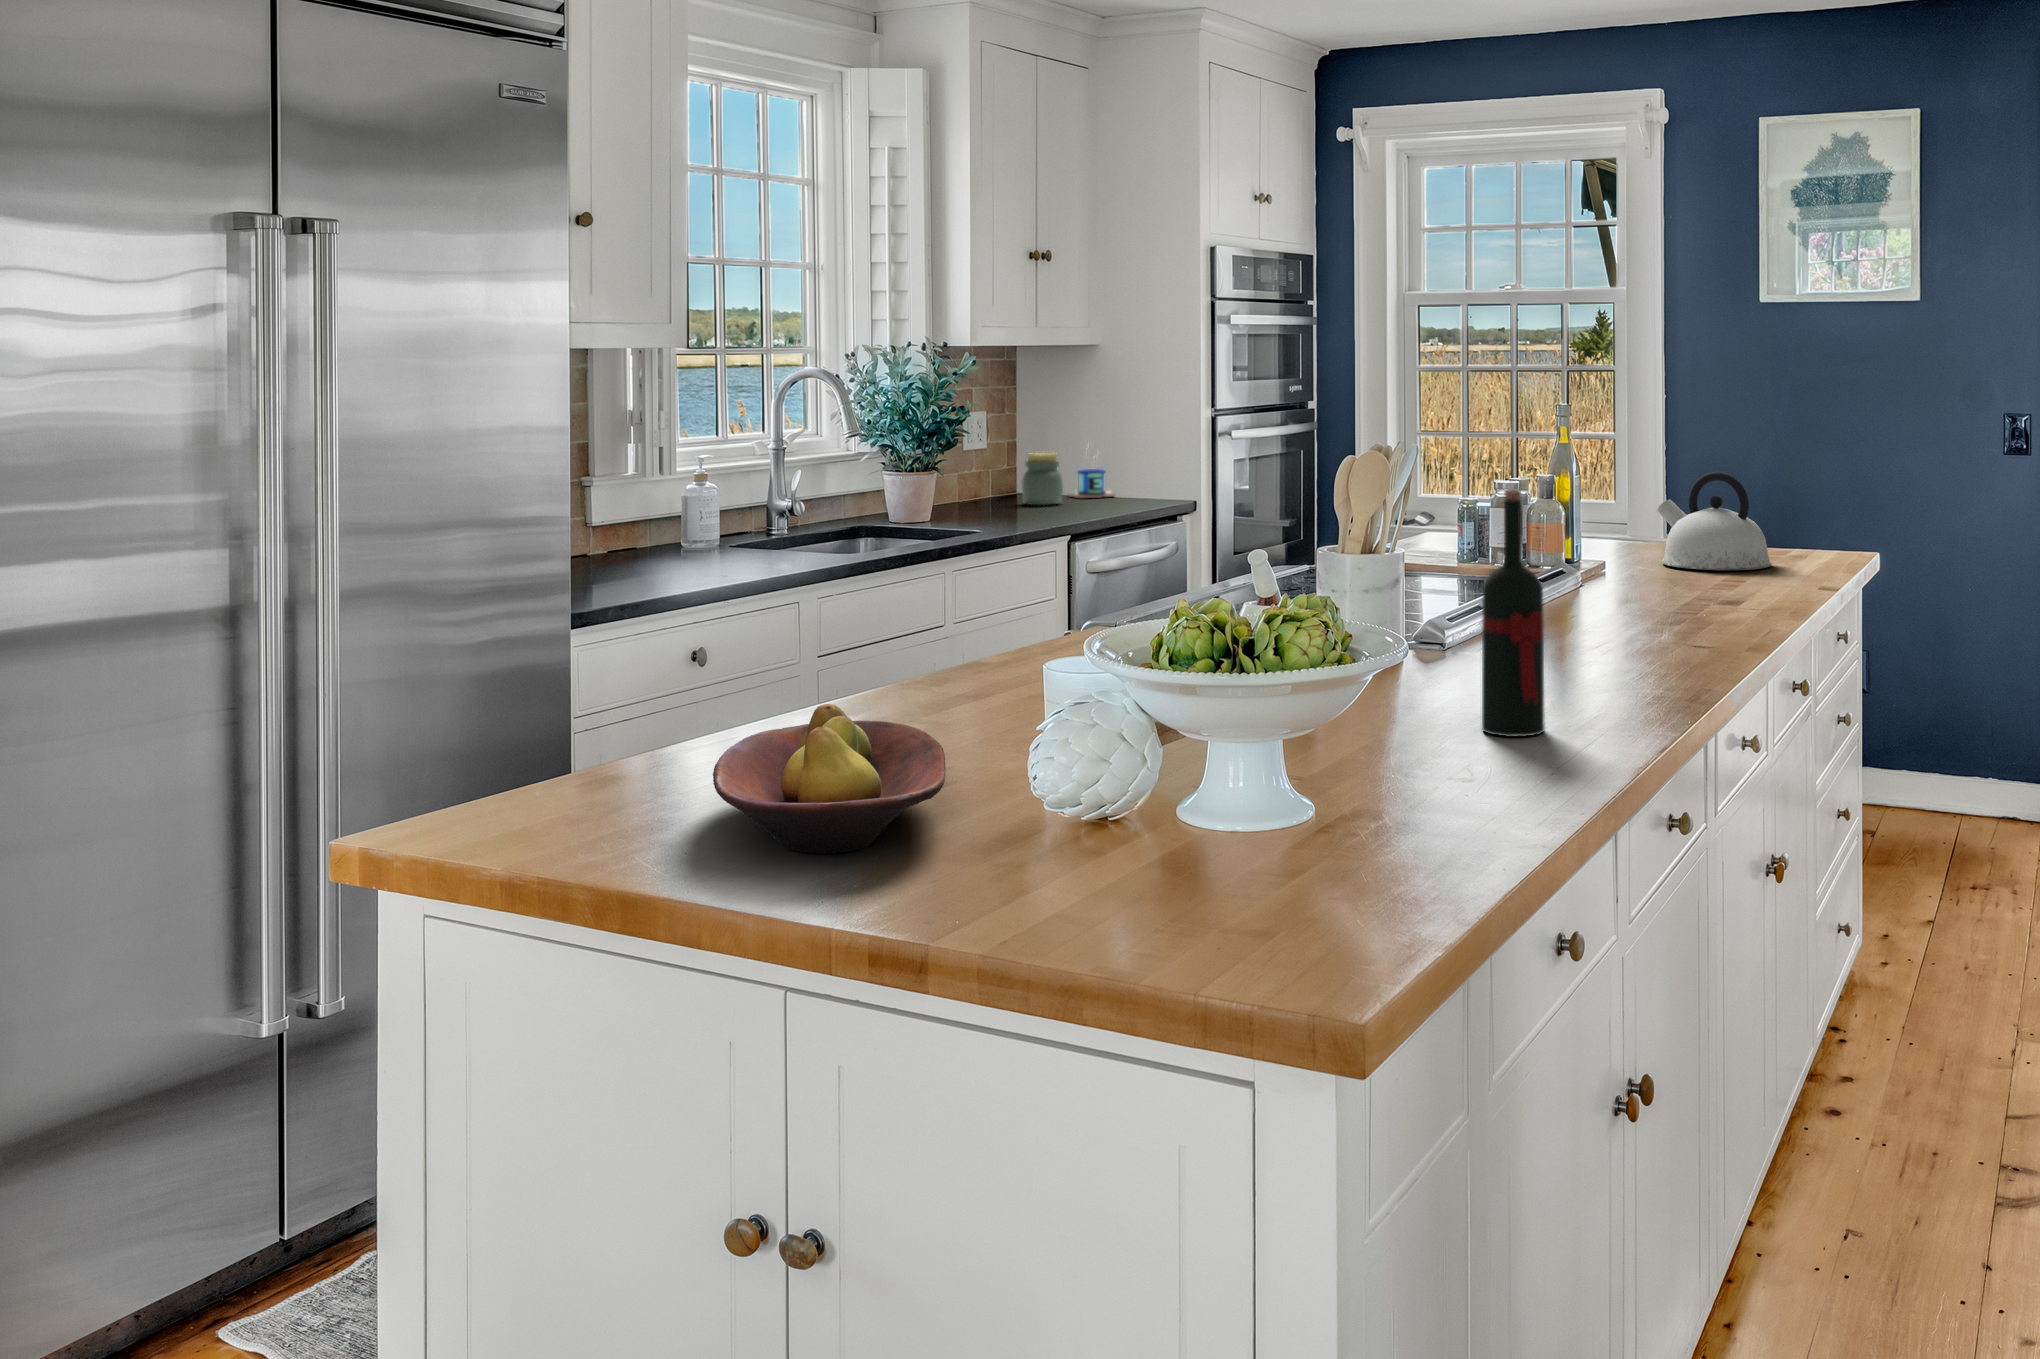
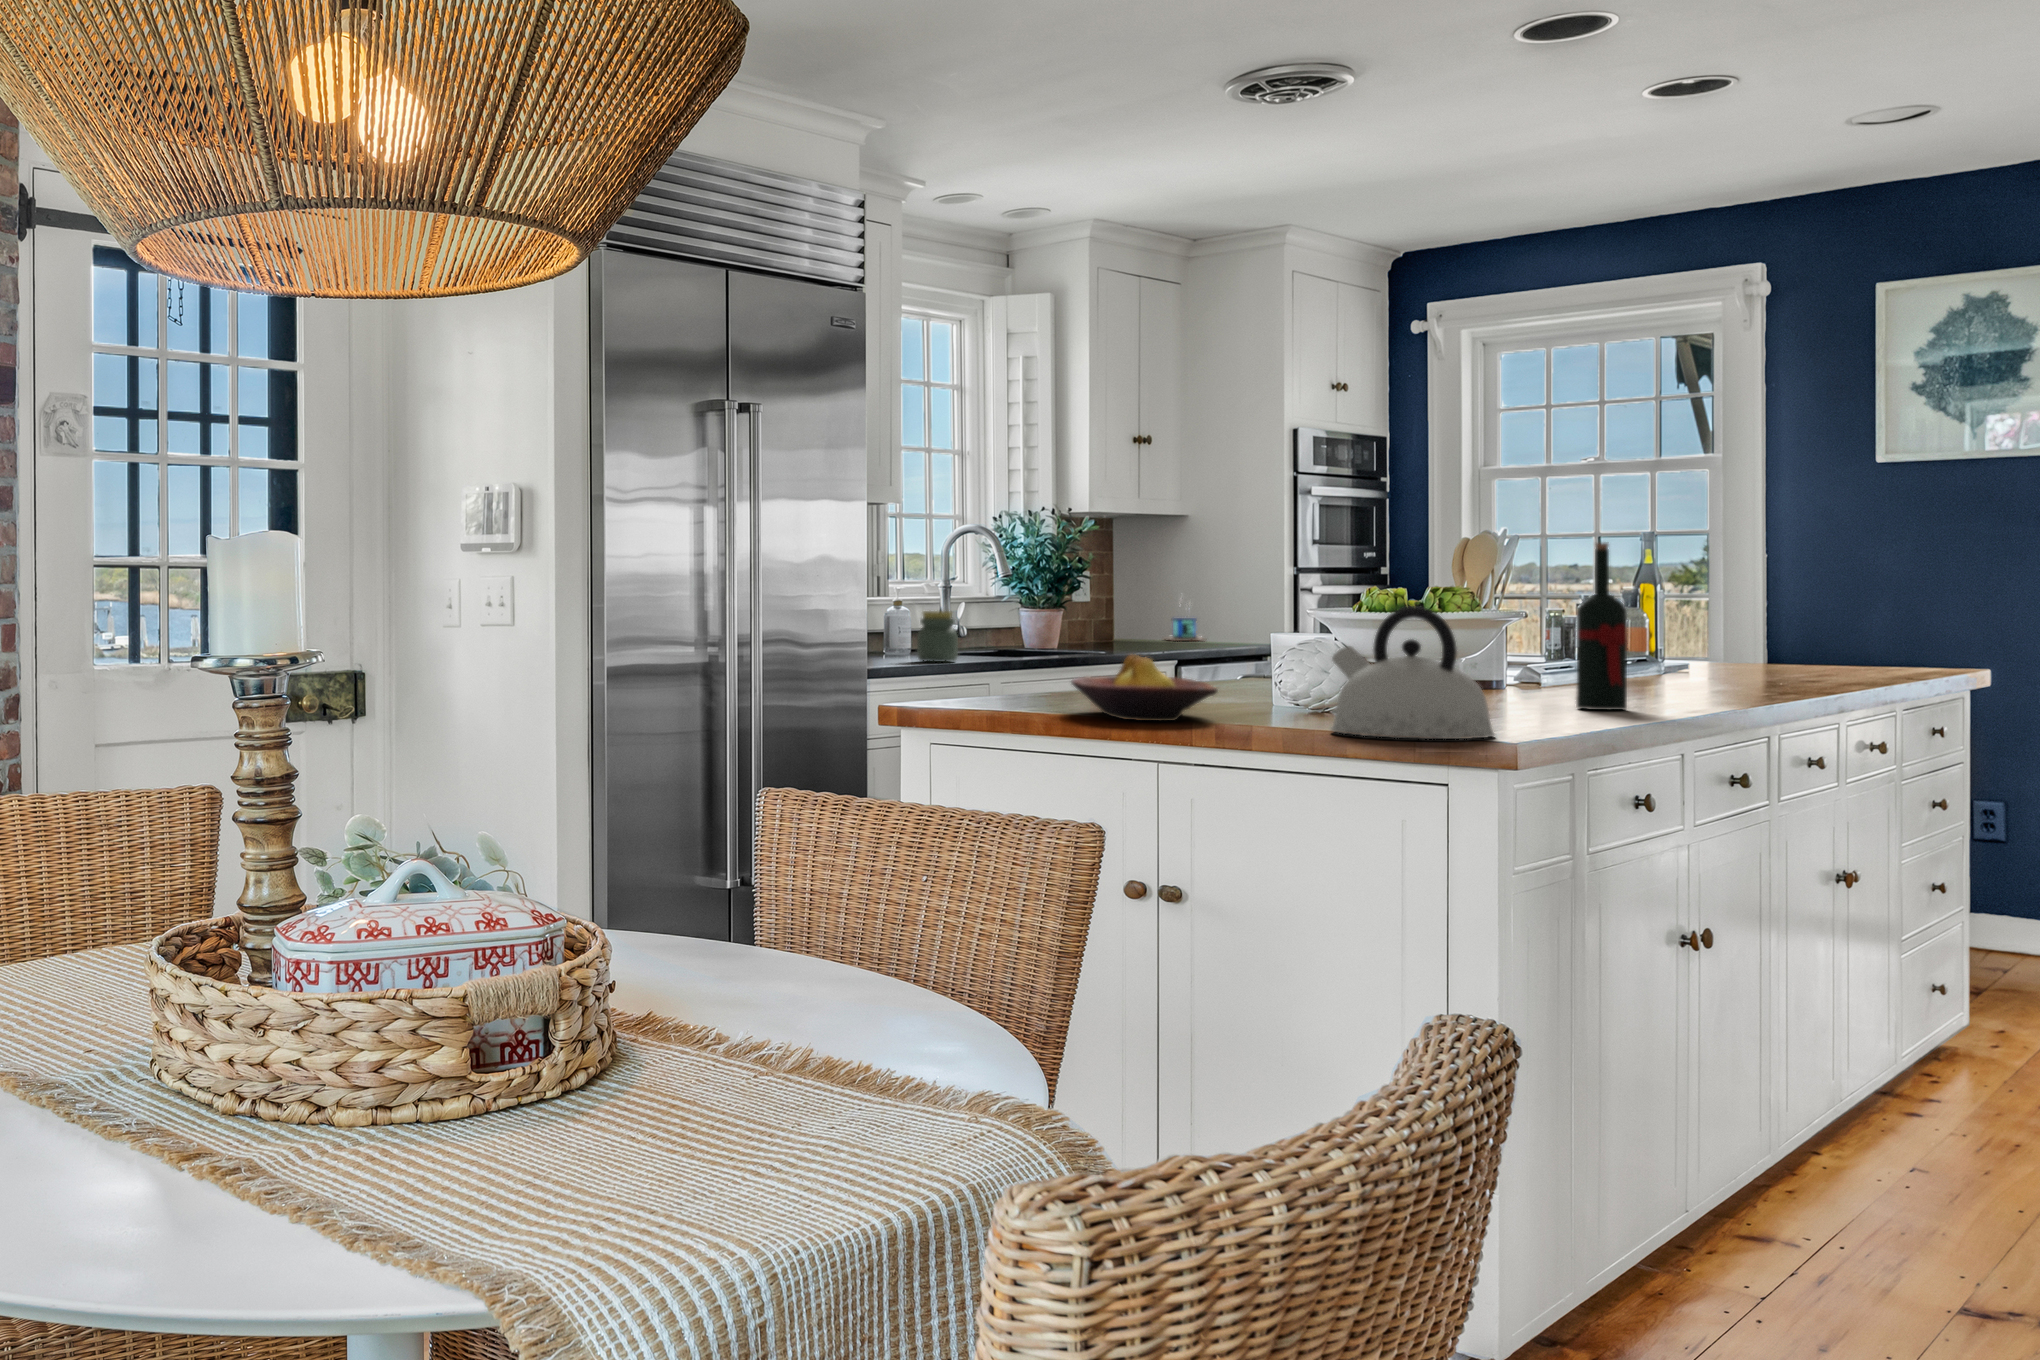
jar: present [1022,453,1063,505] -> present [917,611,958,662]
kettle: present [1657,472,1771,570] -> present [1331,606,1494,739]

